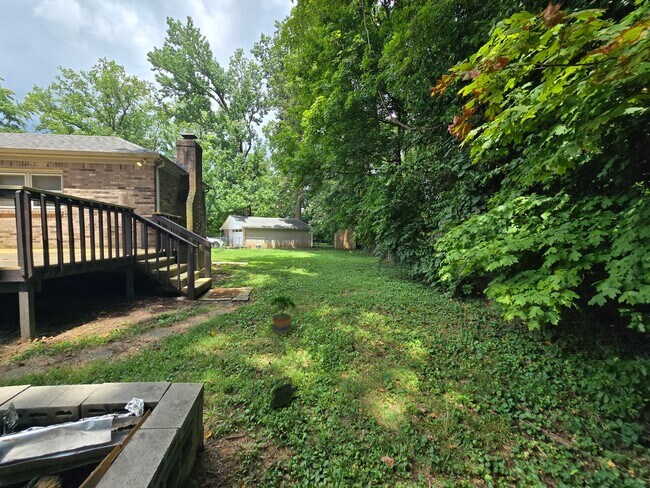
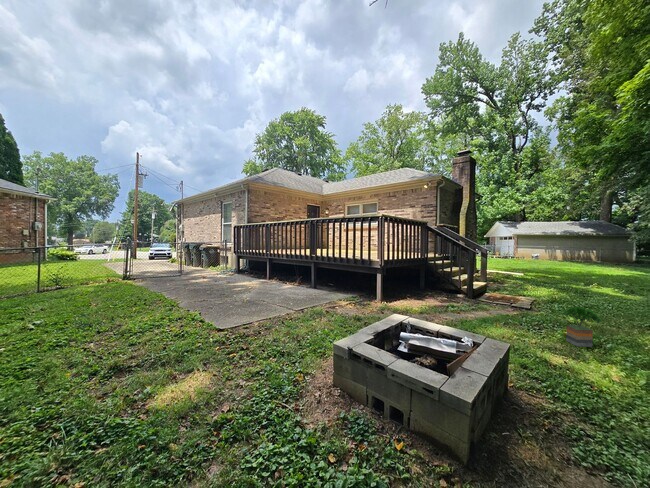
watering can: present [267,377,299,407] -> none [566,373,613,398]

